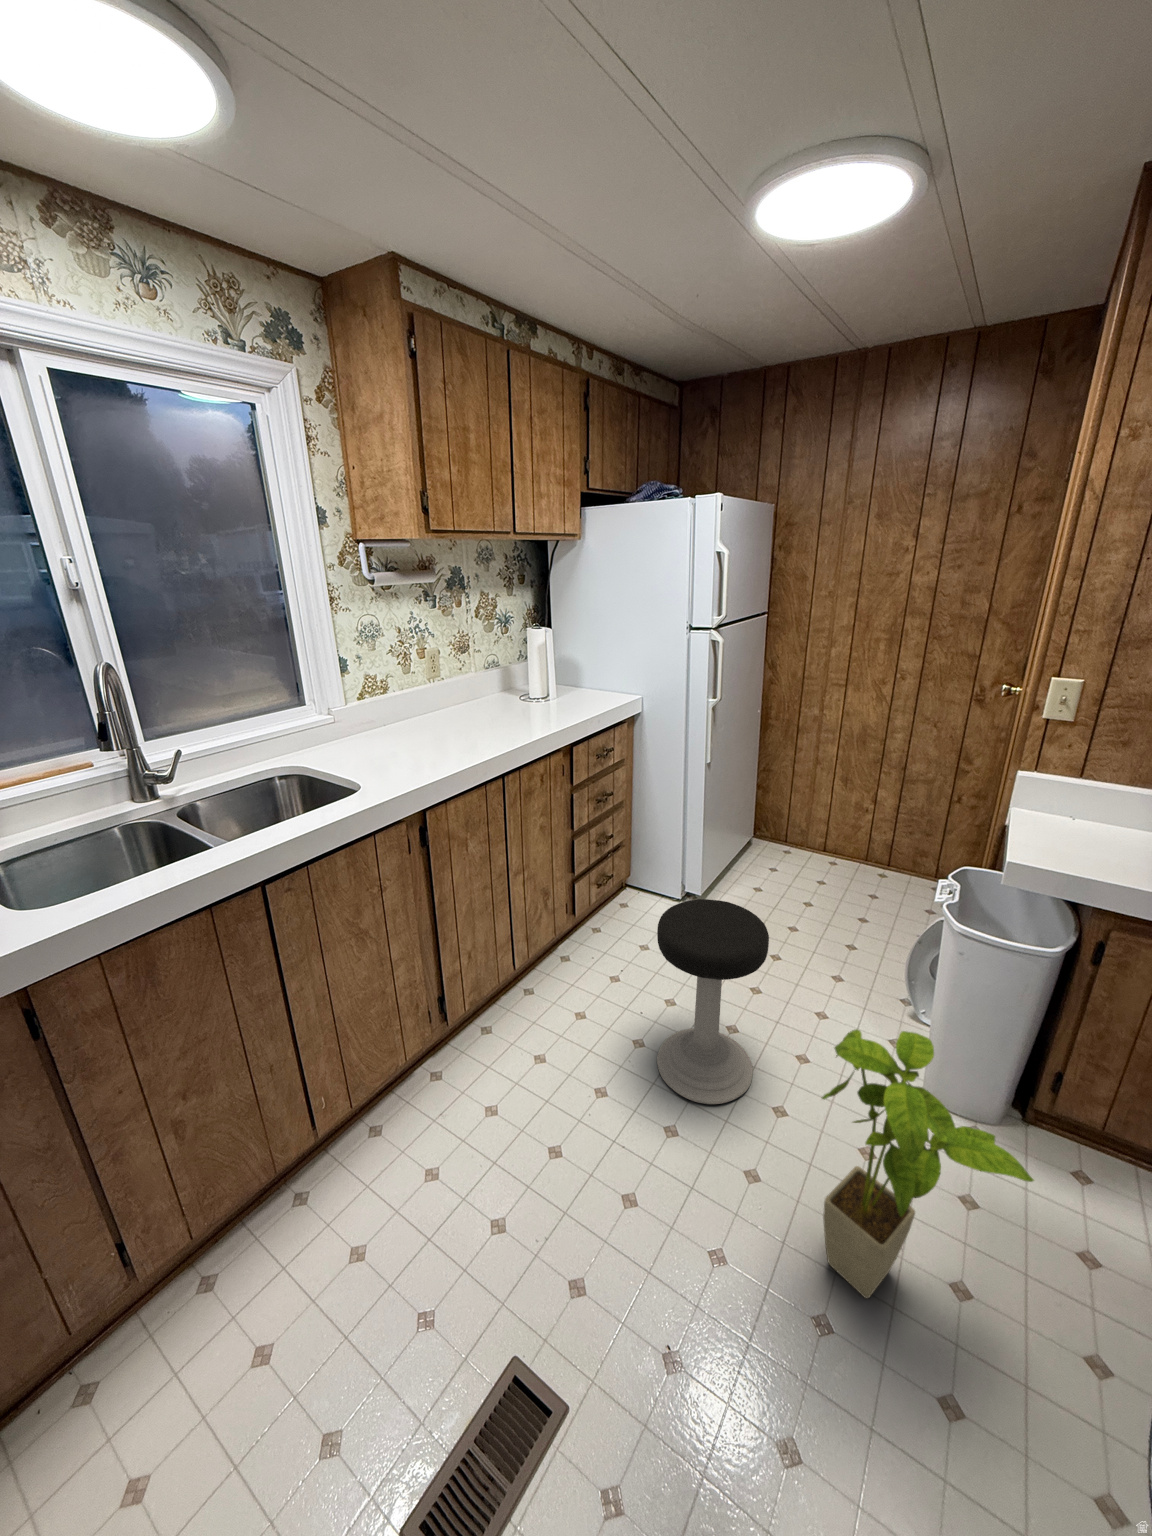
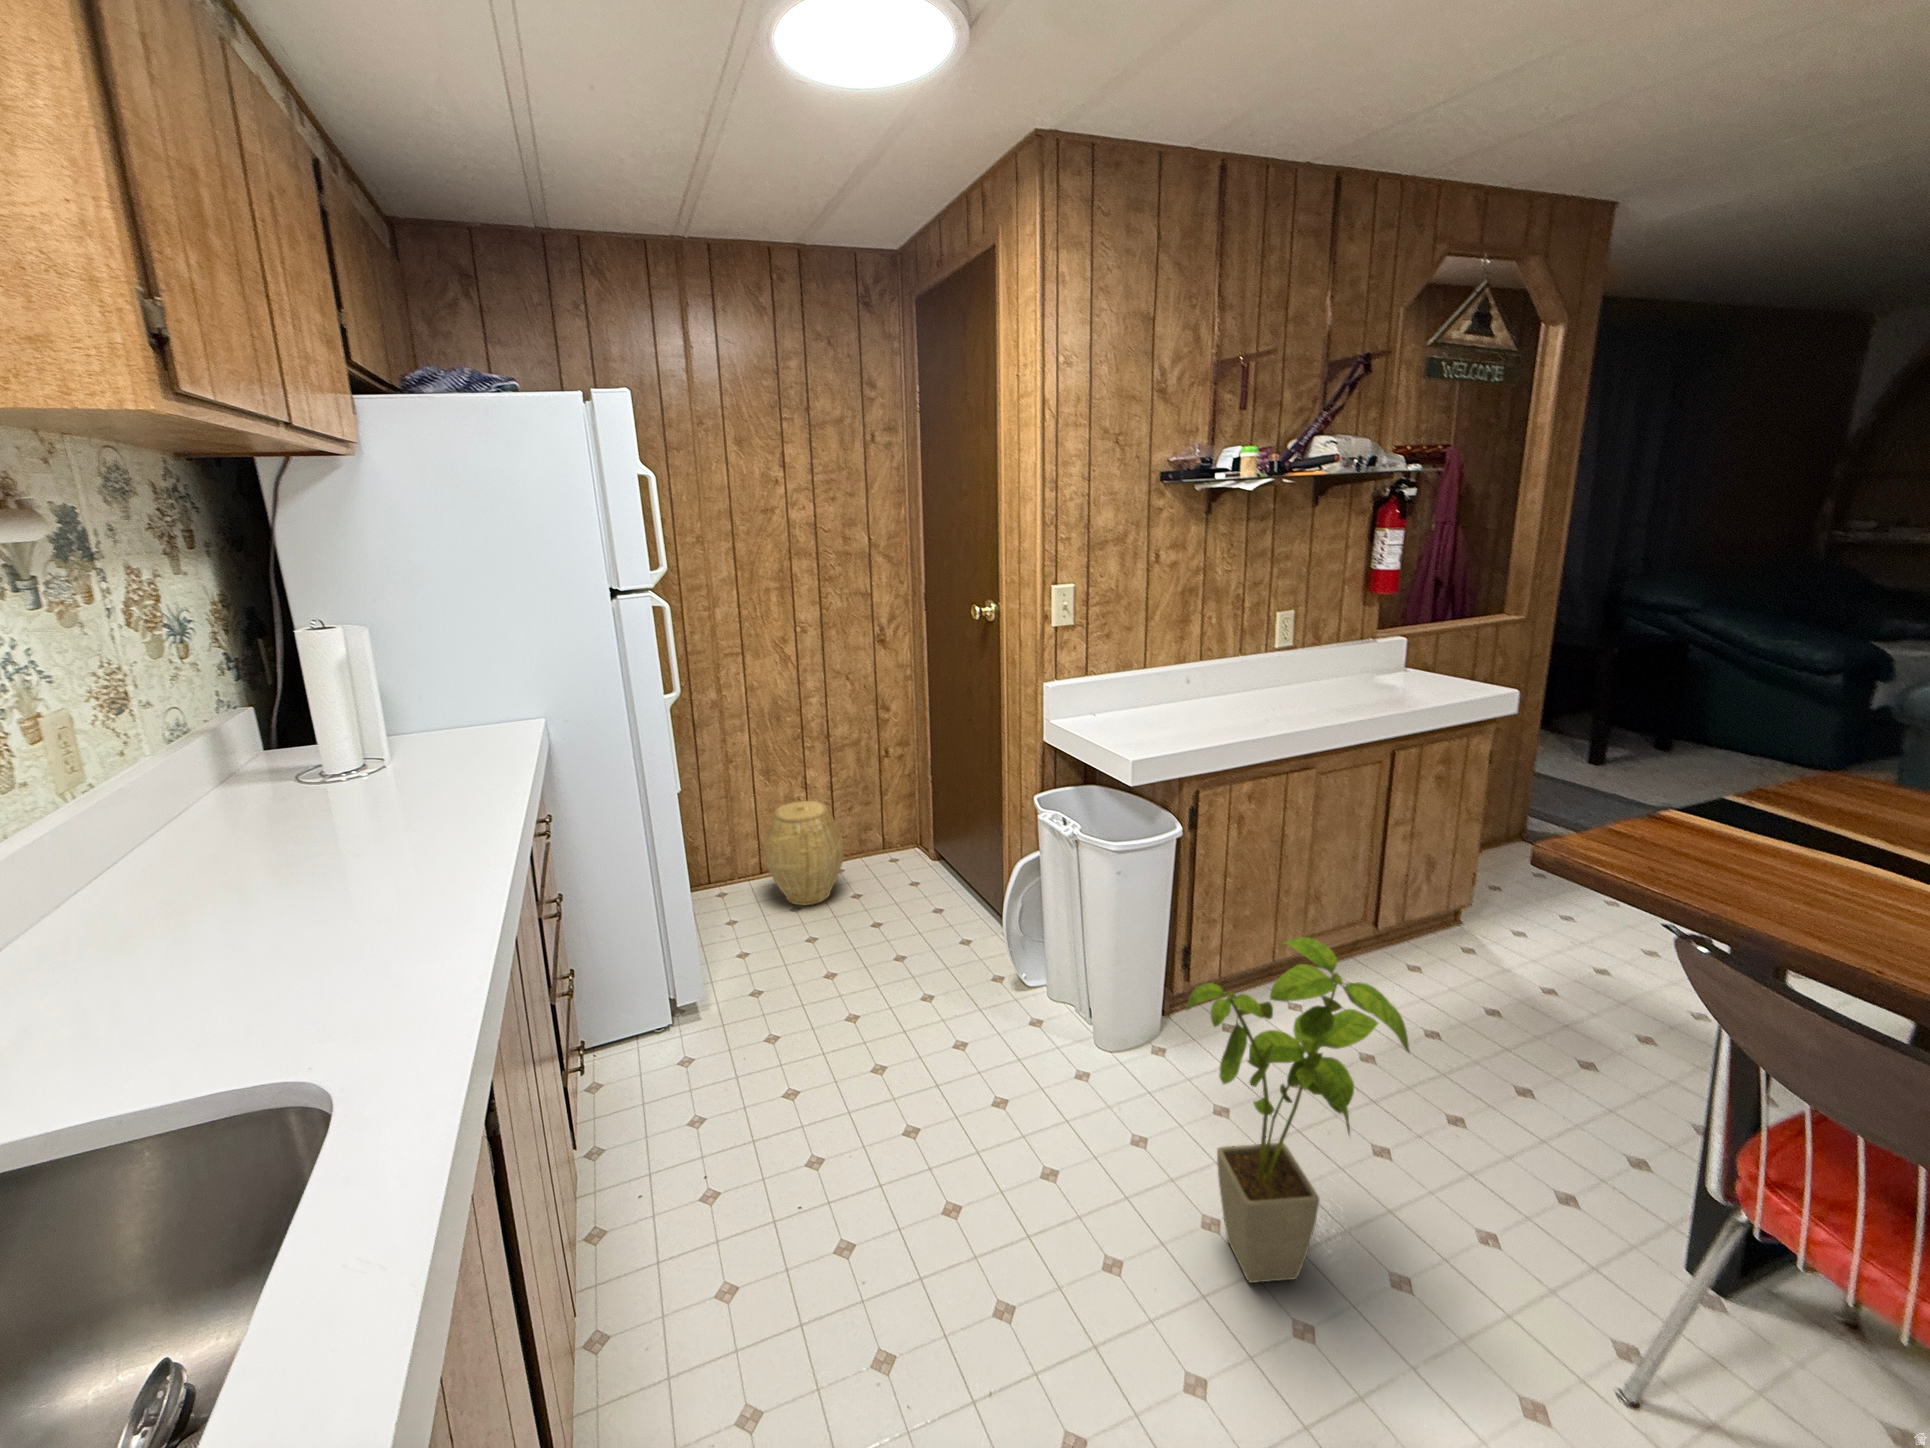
woven basket: none [815,806,881,886] -> present [765,801,844,905]
stool: present [657,899,769,1104] -> none [847,948,1009,1269]

